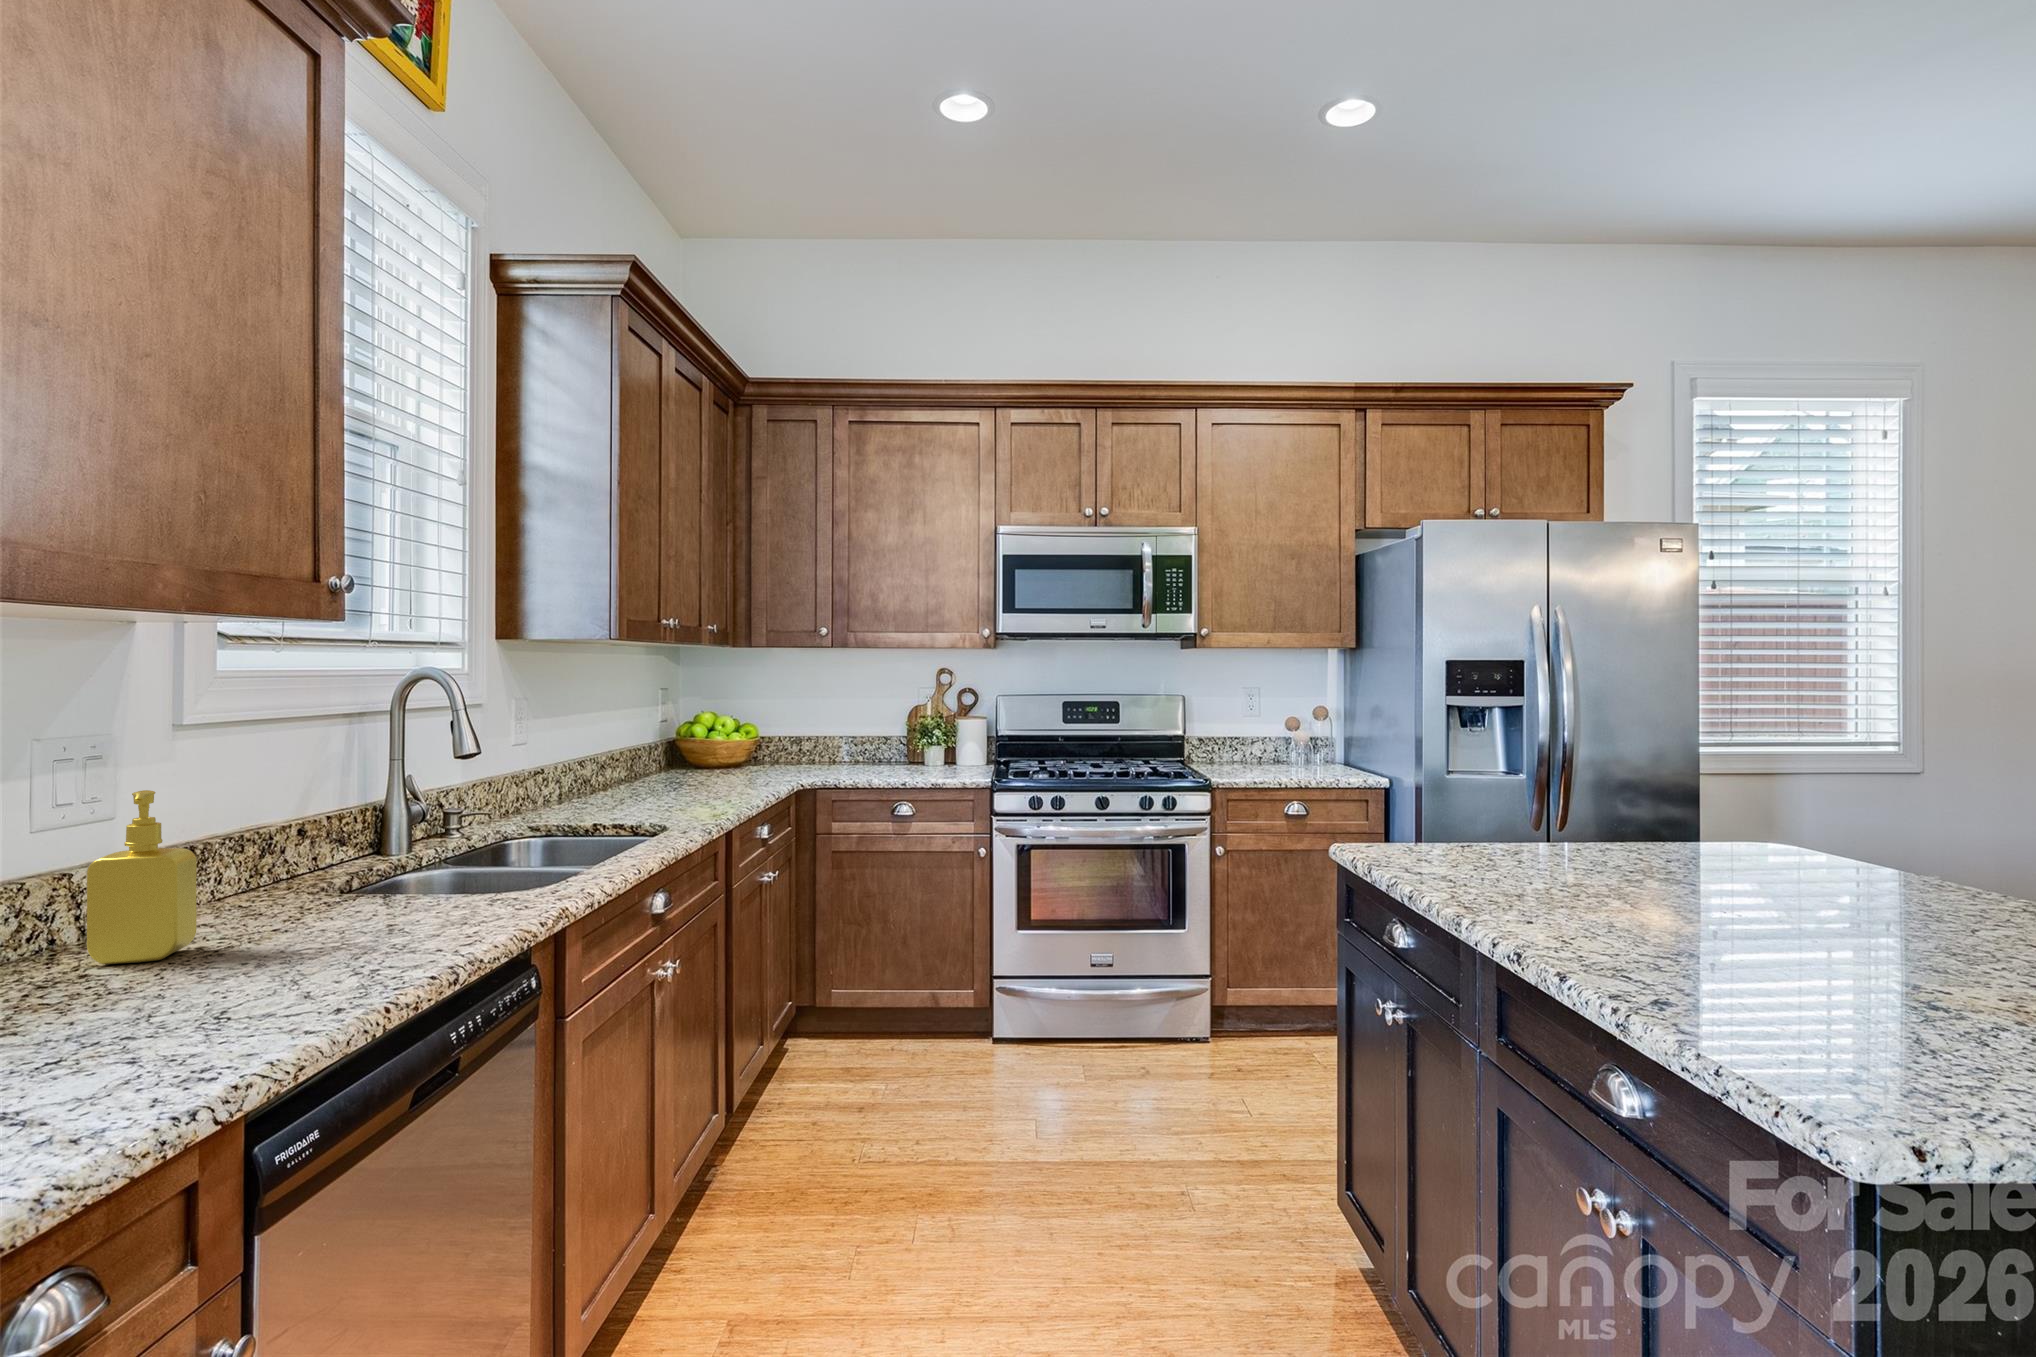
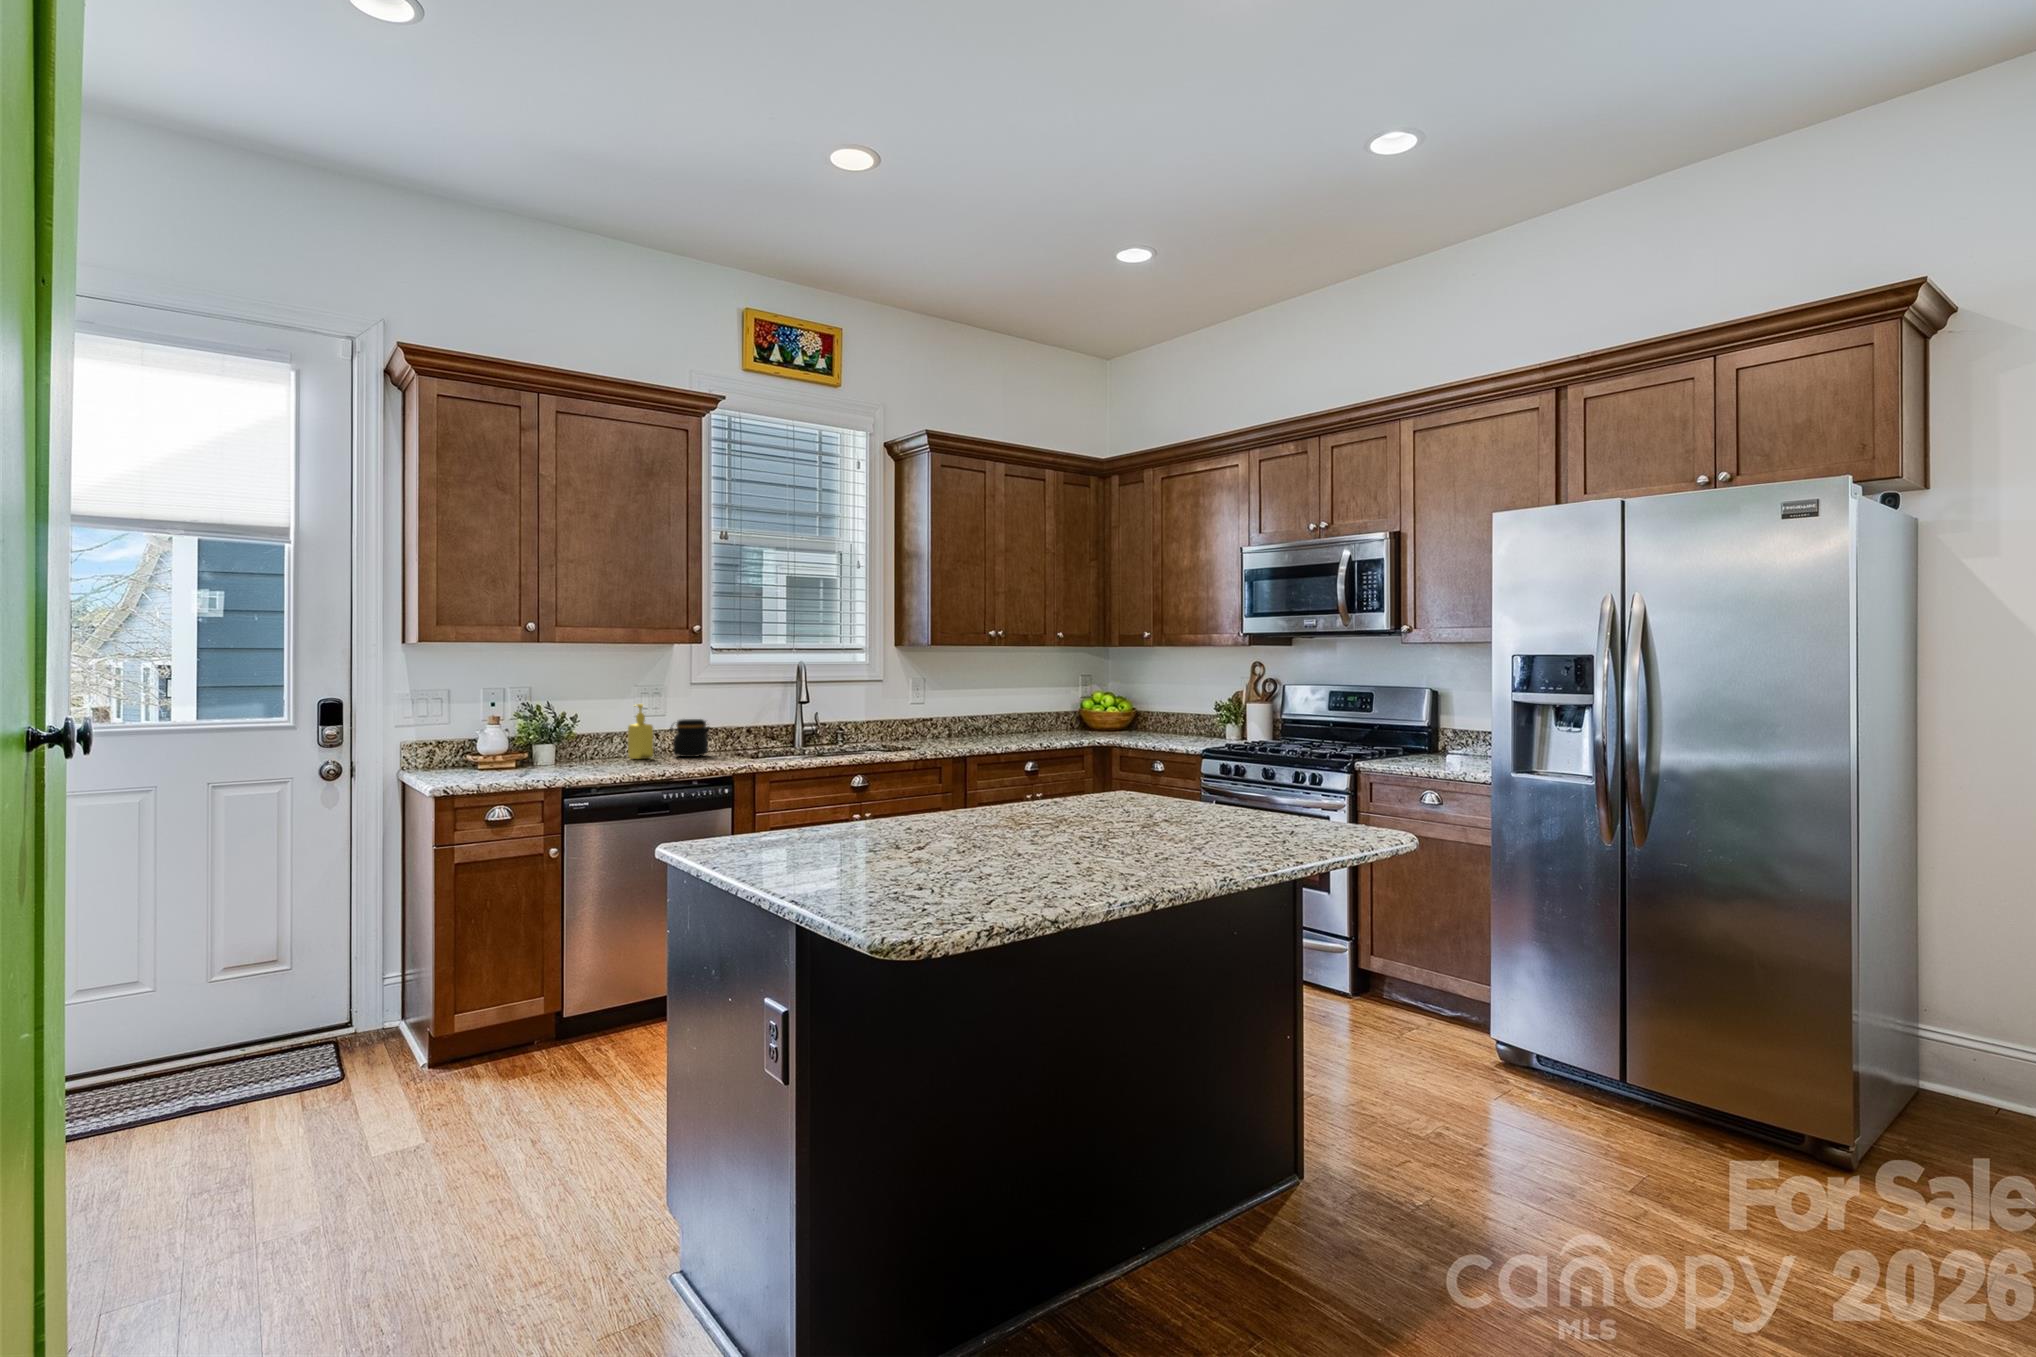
jar: none [192,816,328,925] -> present [669,719,711,757]

